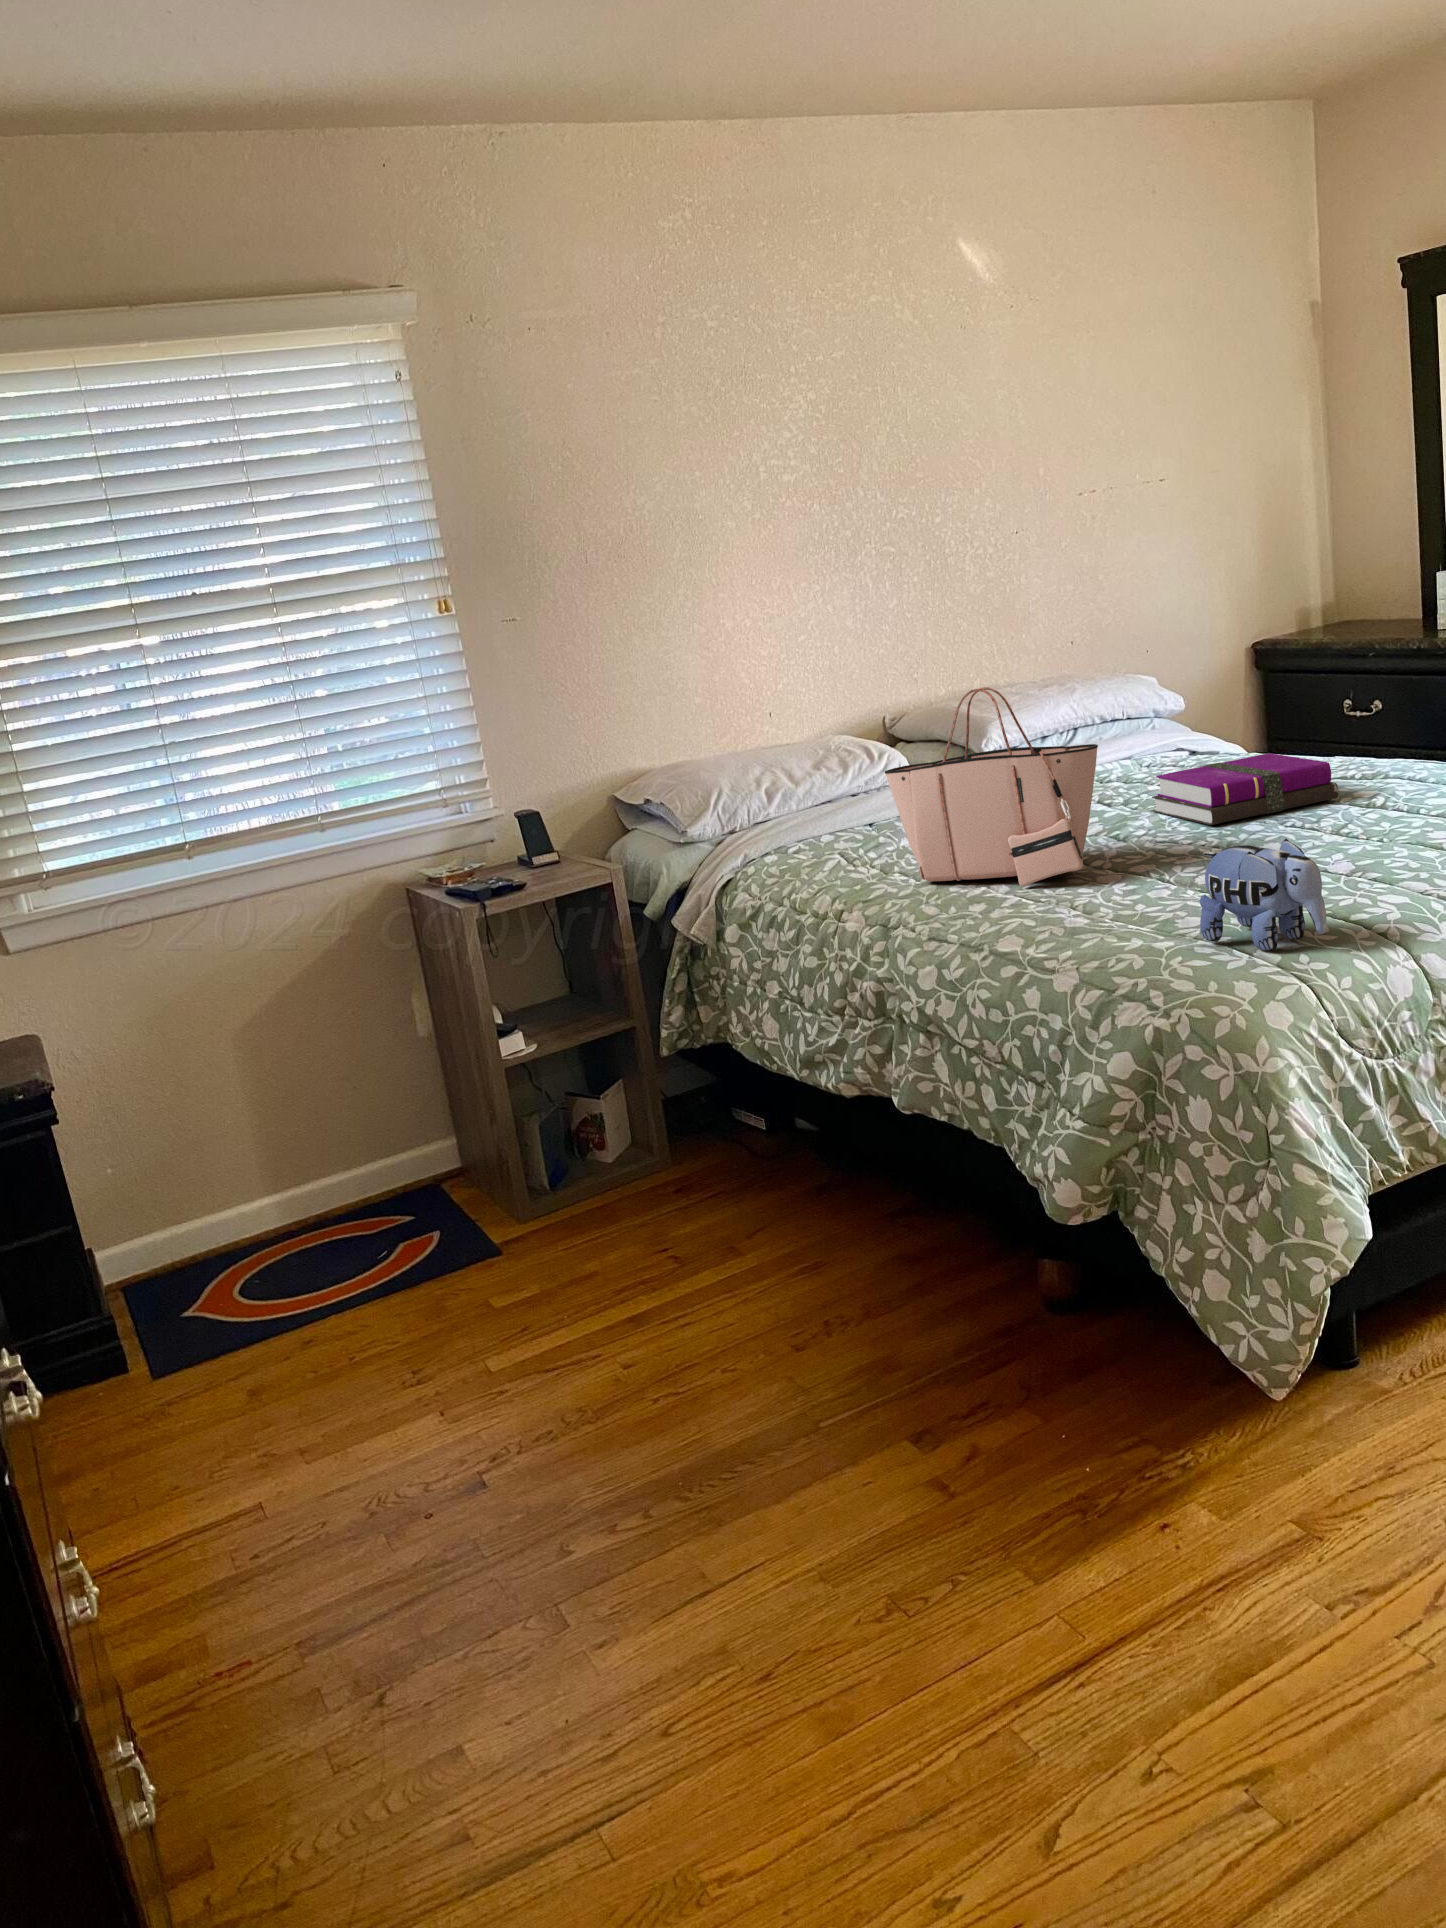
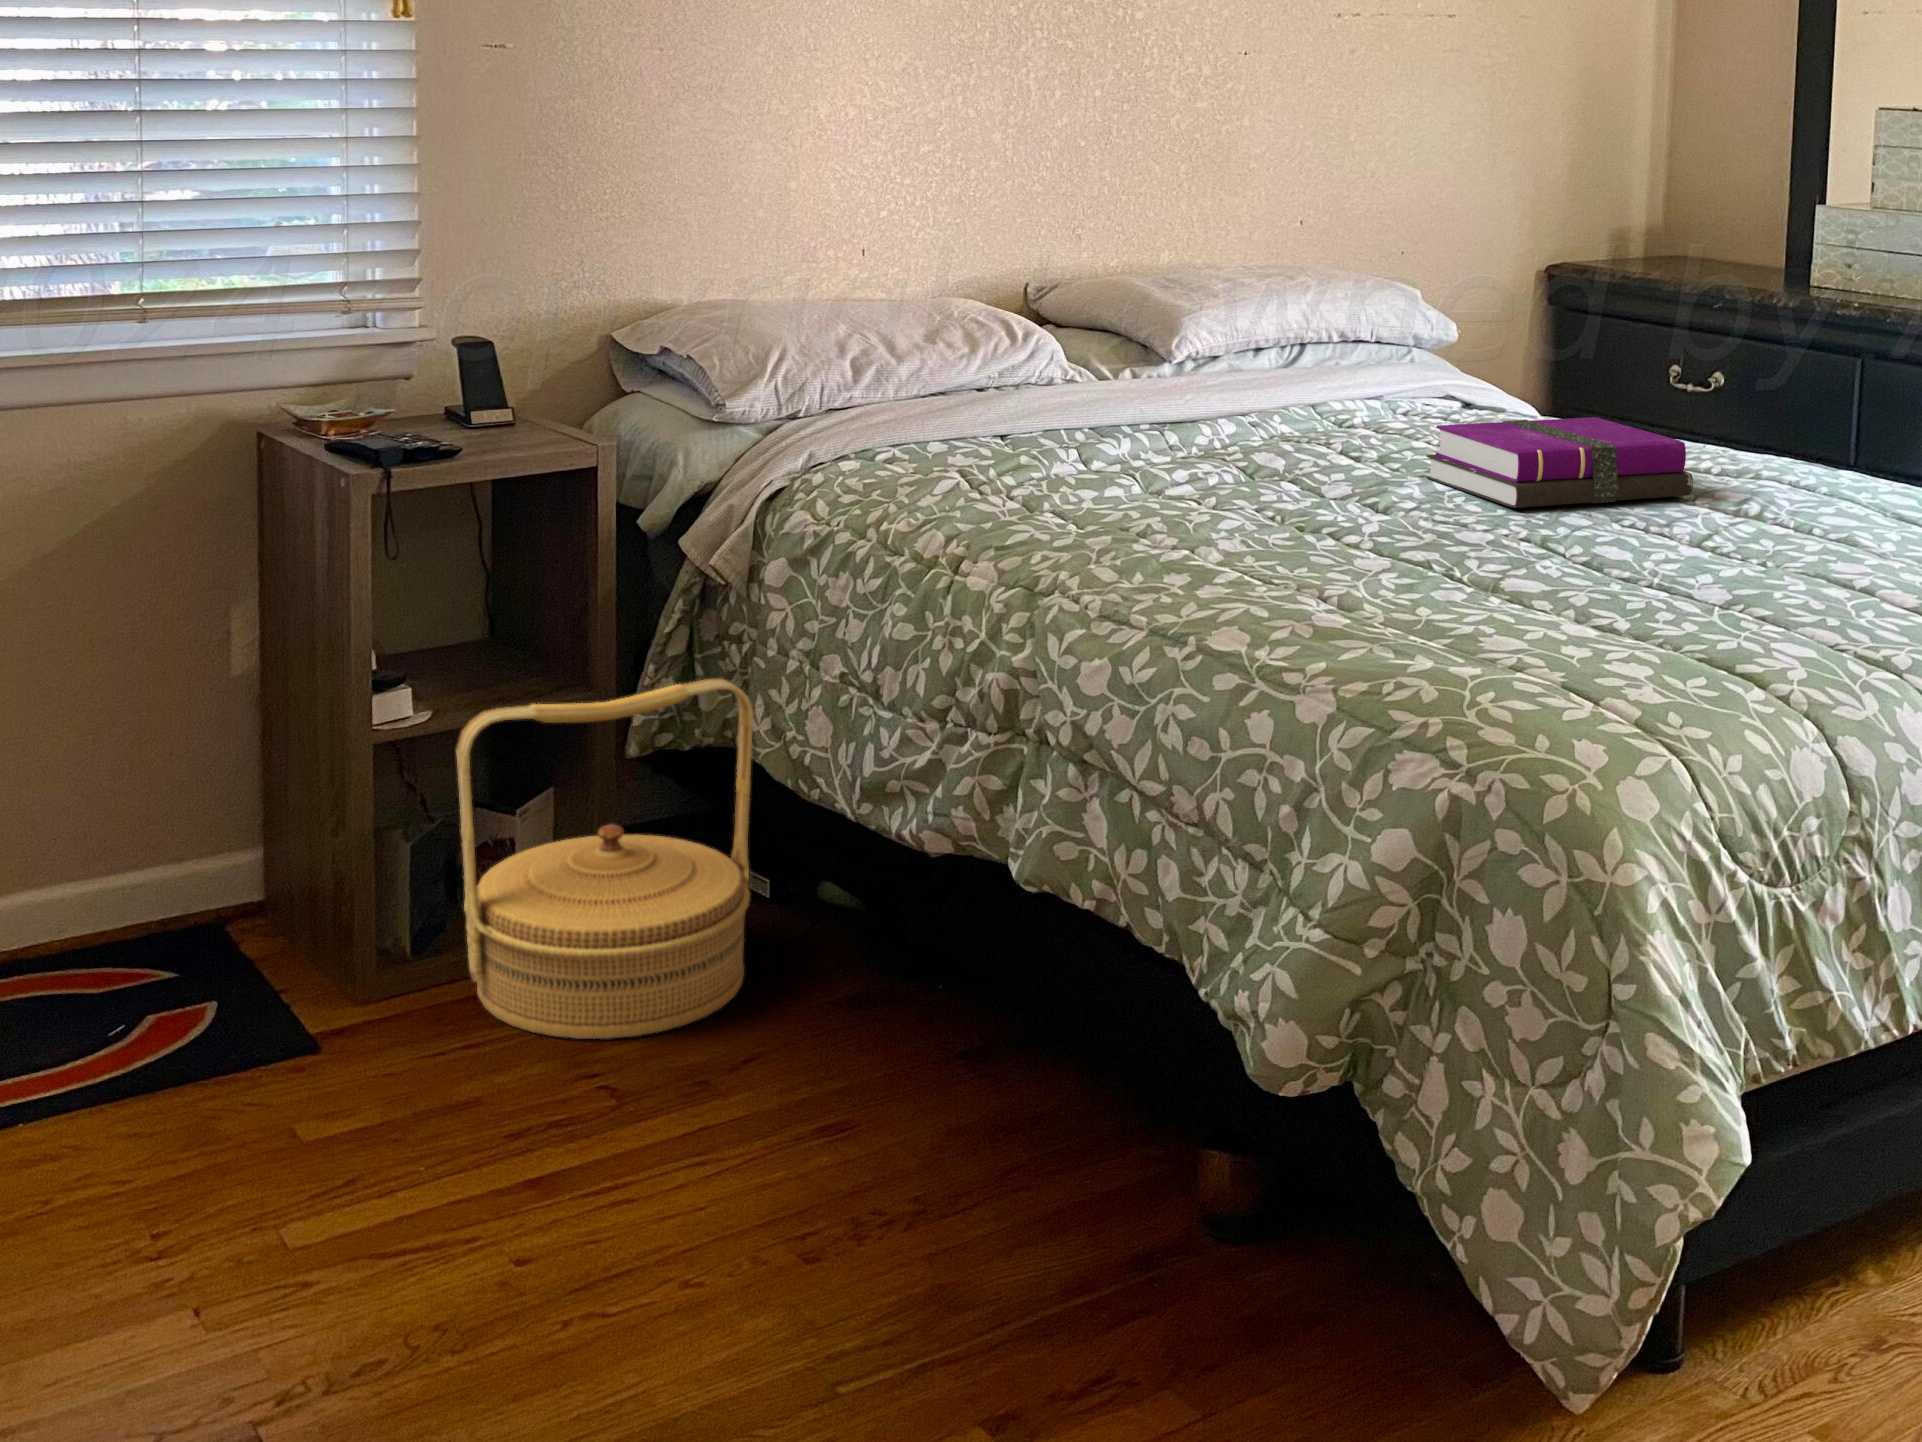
tote bag: present [885,687,1098,887] -> none [1055,253,1378,559]
plush toy: present [1200,838,1327,951] -> none [1522,535,1713,700]
woven basket: none [550,1004,749,1233] -> present [457,679,753,1039]

